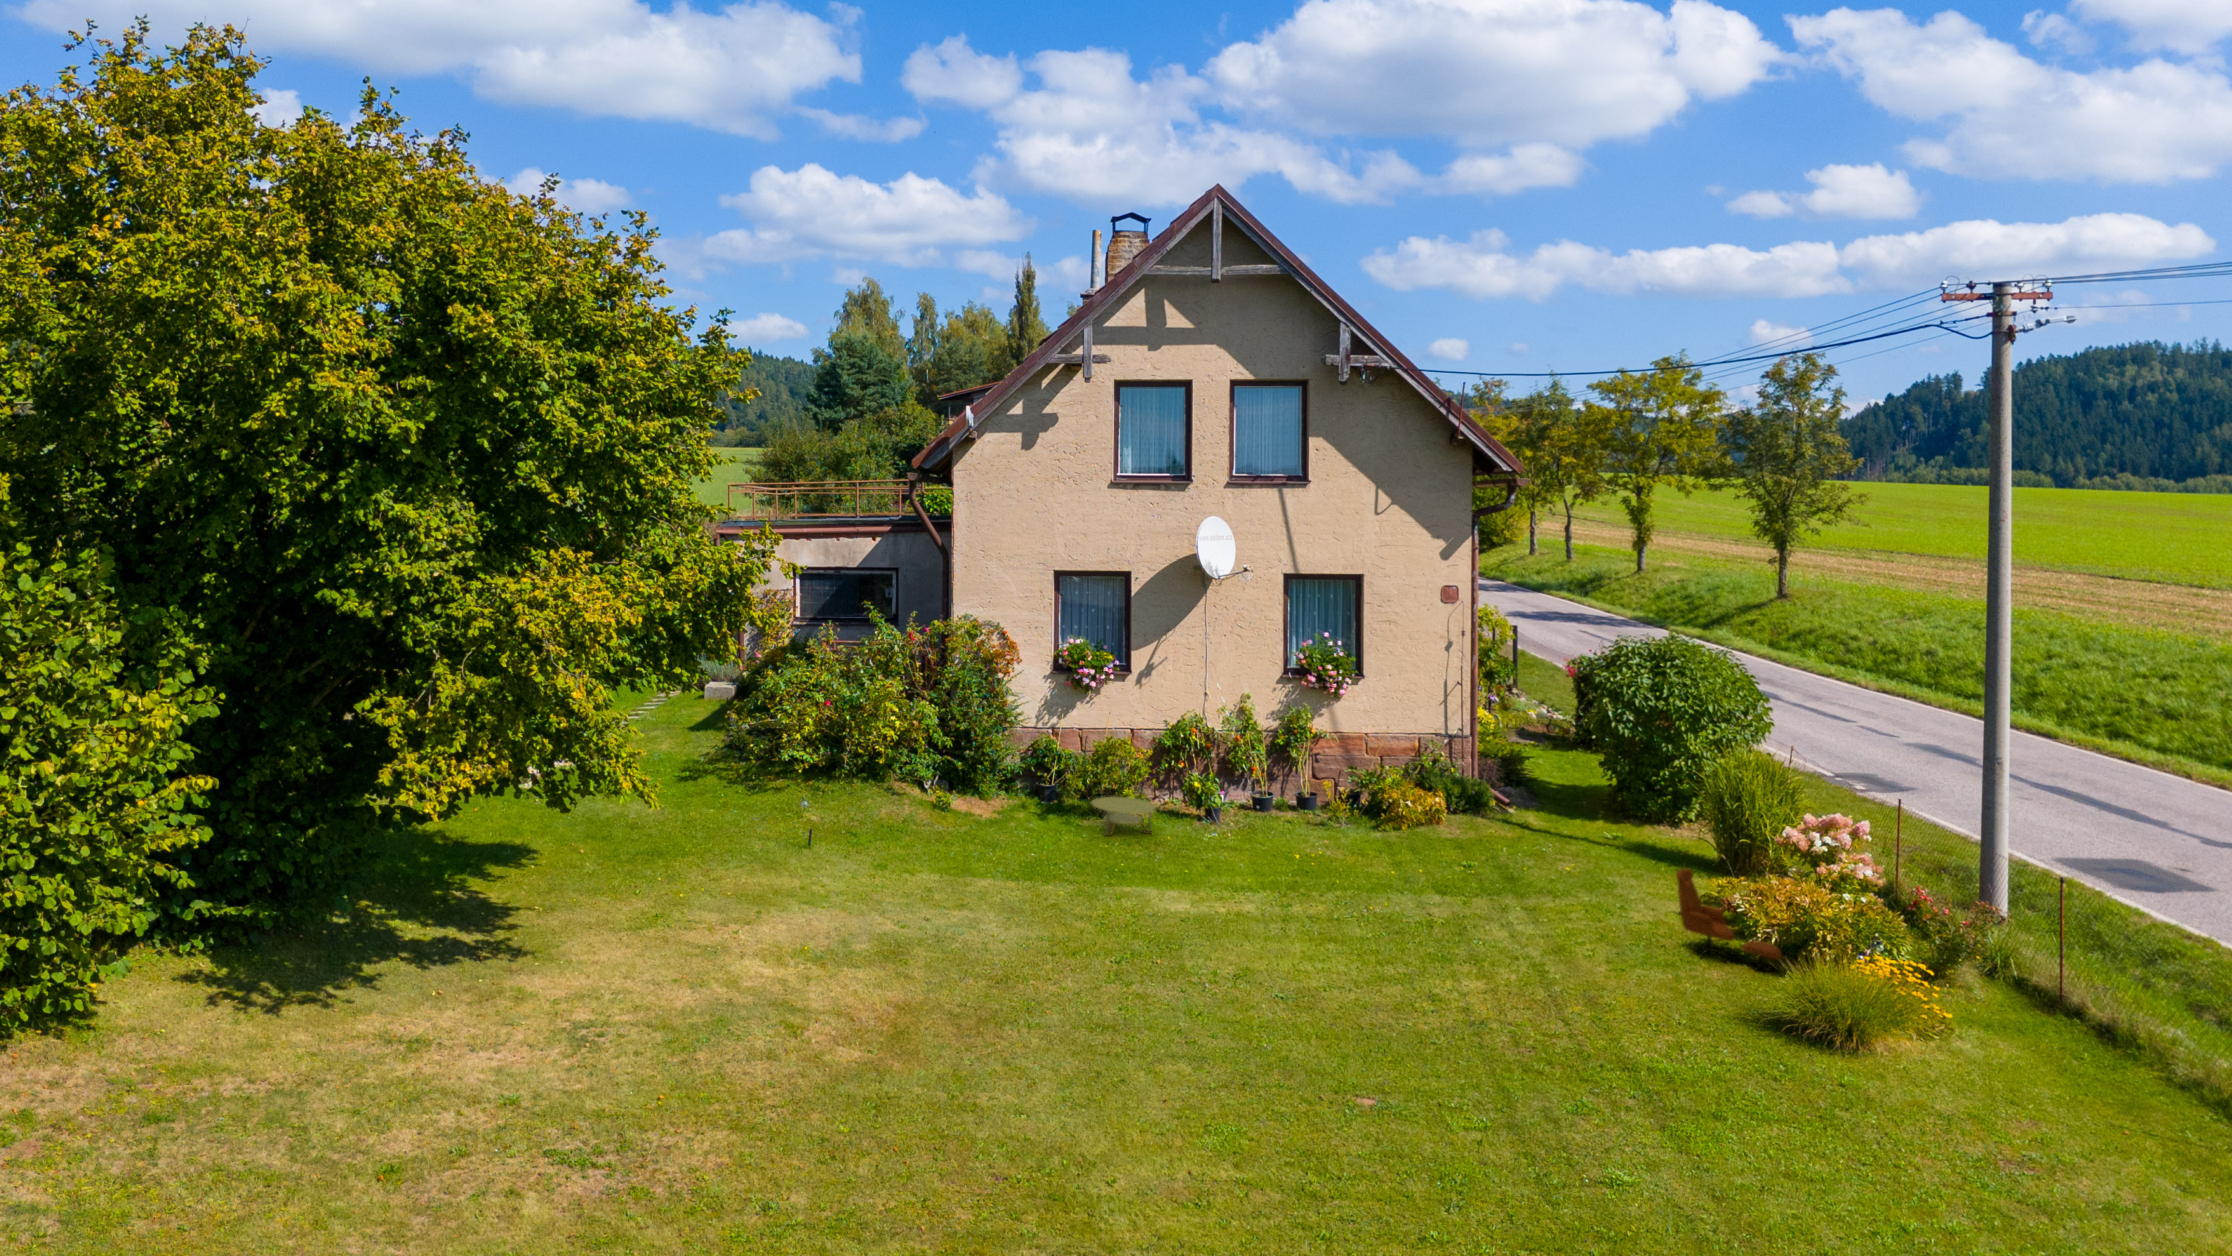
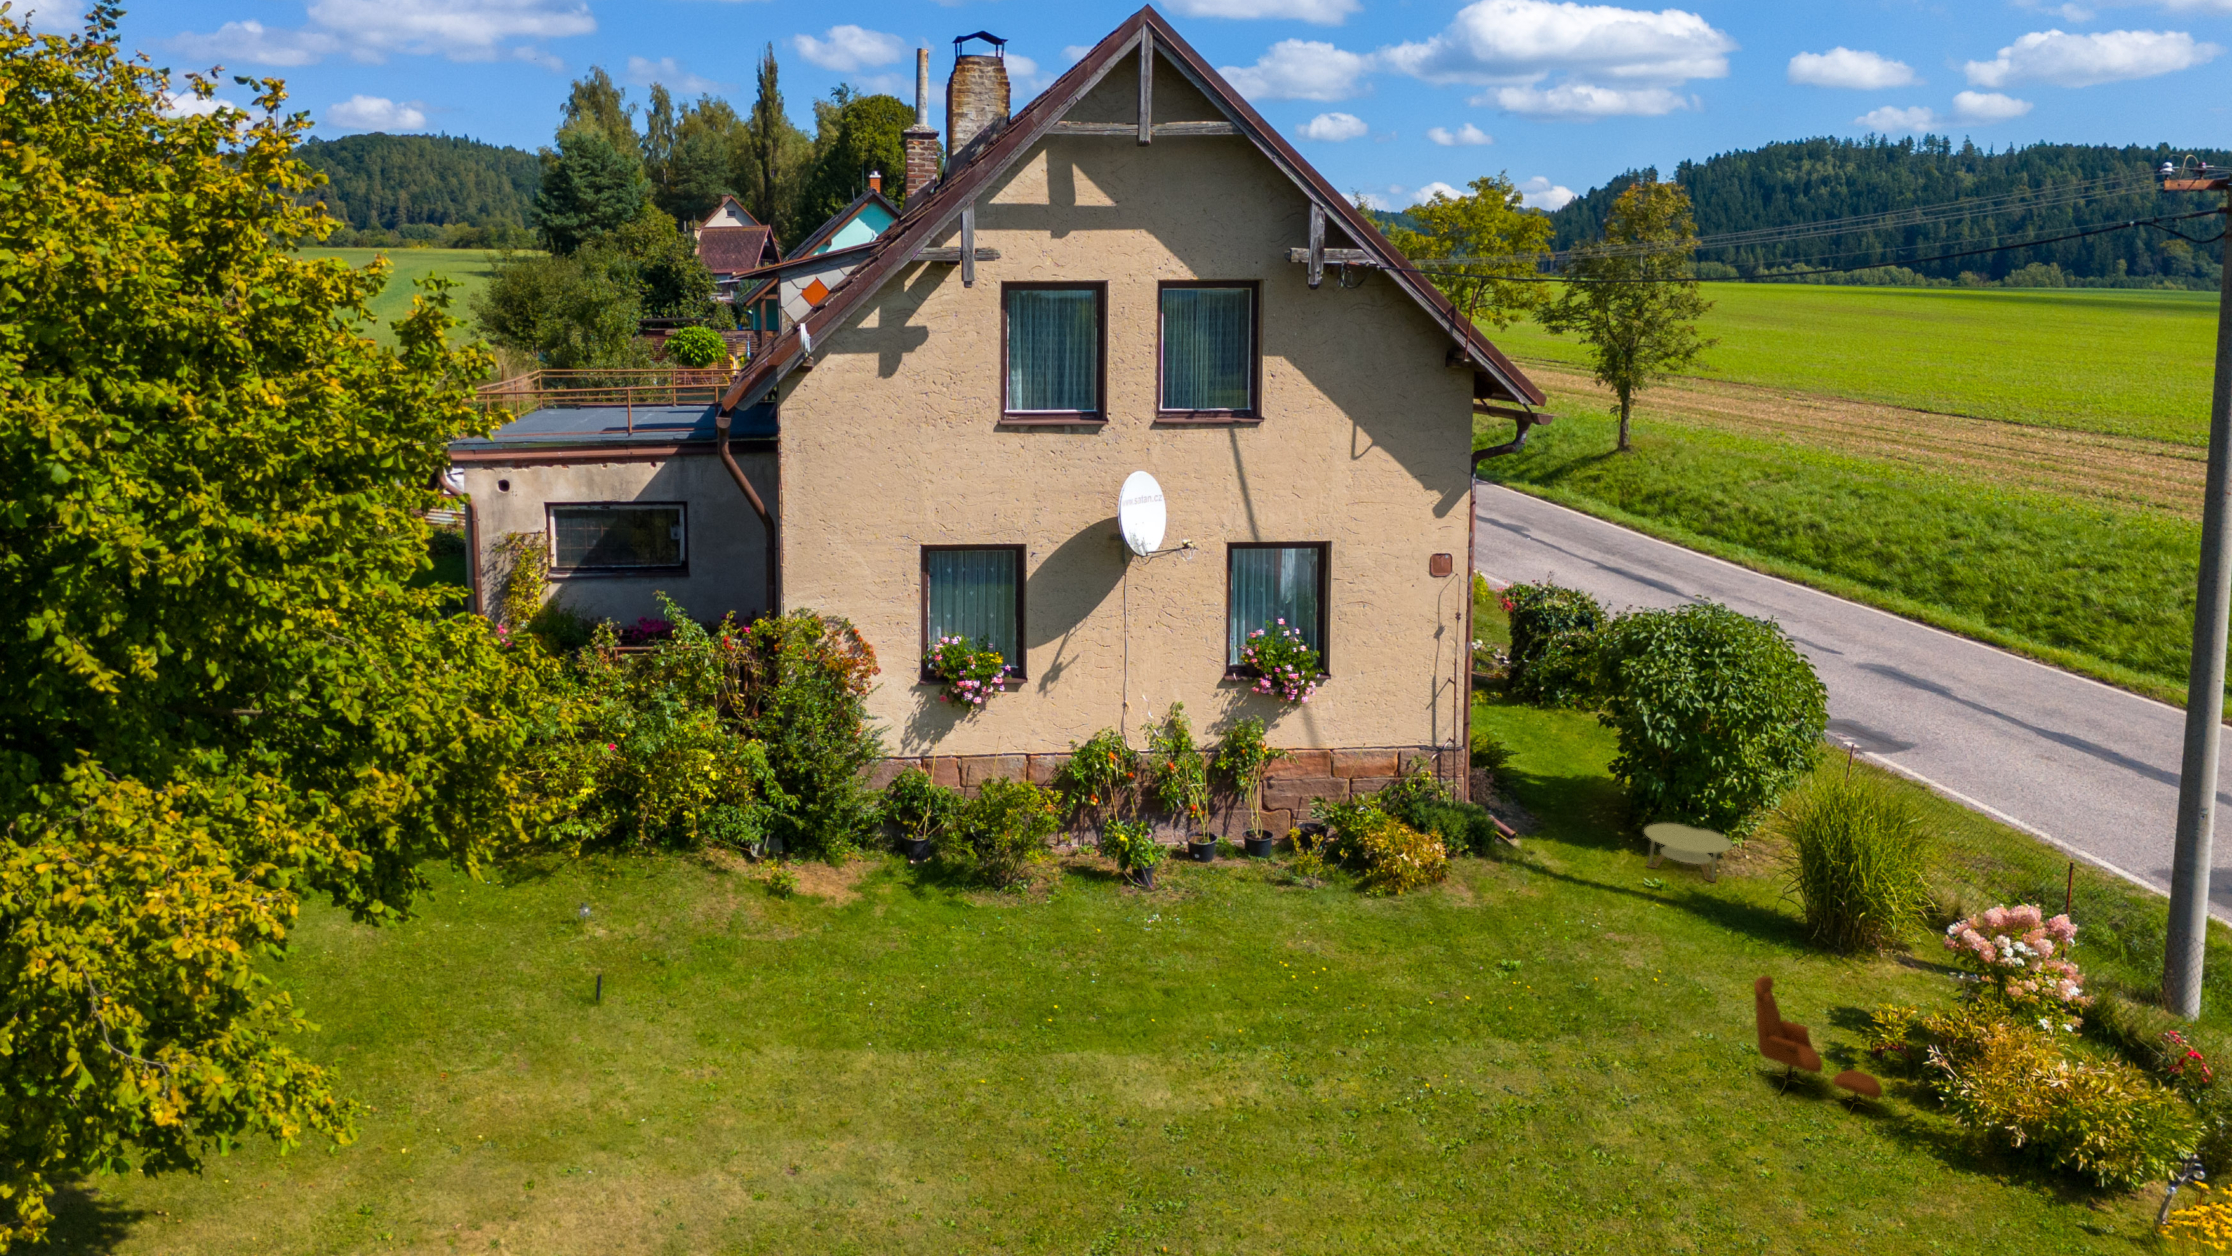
round table: present [1092,797,1156,836] -> present [1644,823,1732,882]

